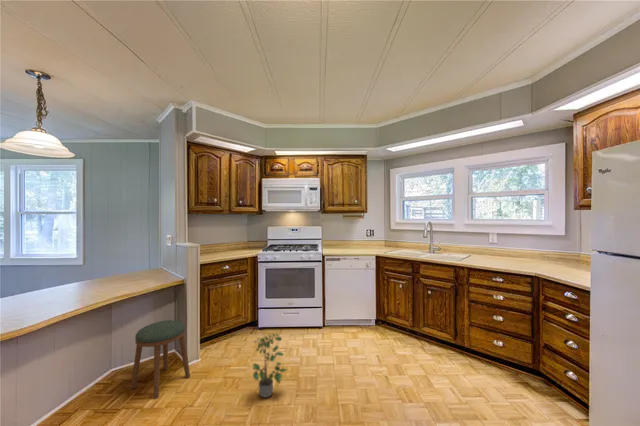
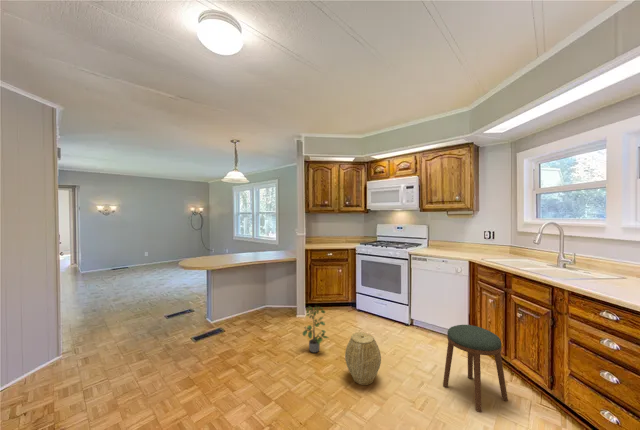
stool: present [131,320,190,399] -> present [443,325,508,412]
woven basket: none [327,346,366,405] -> present [345,332,381,385]

